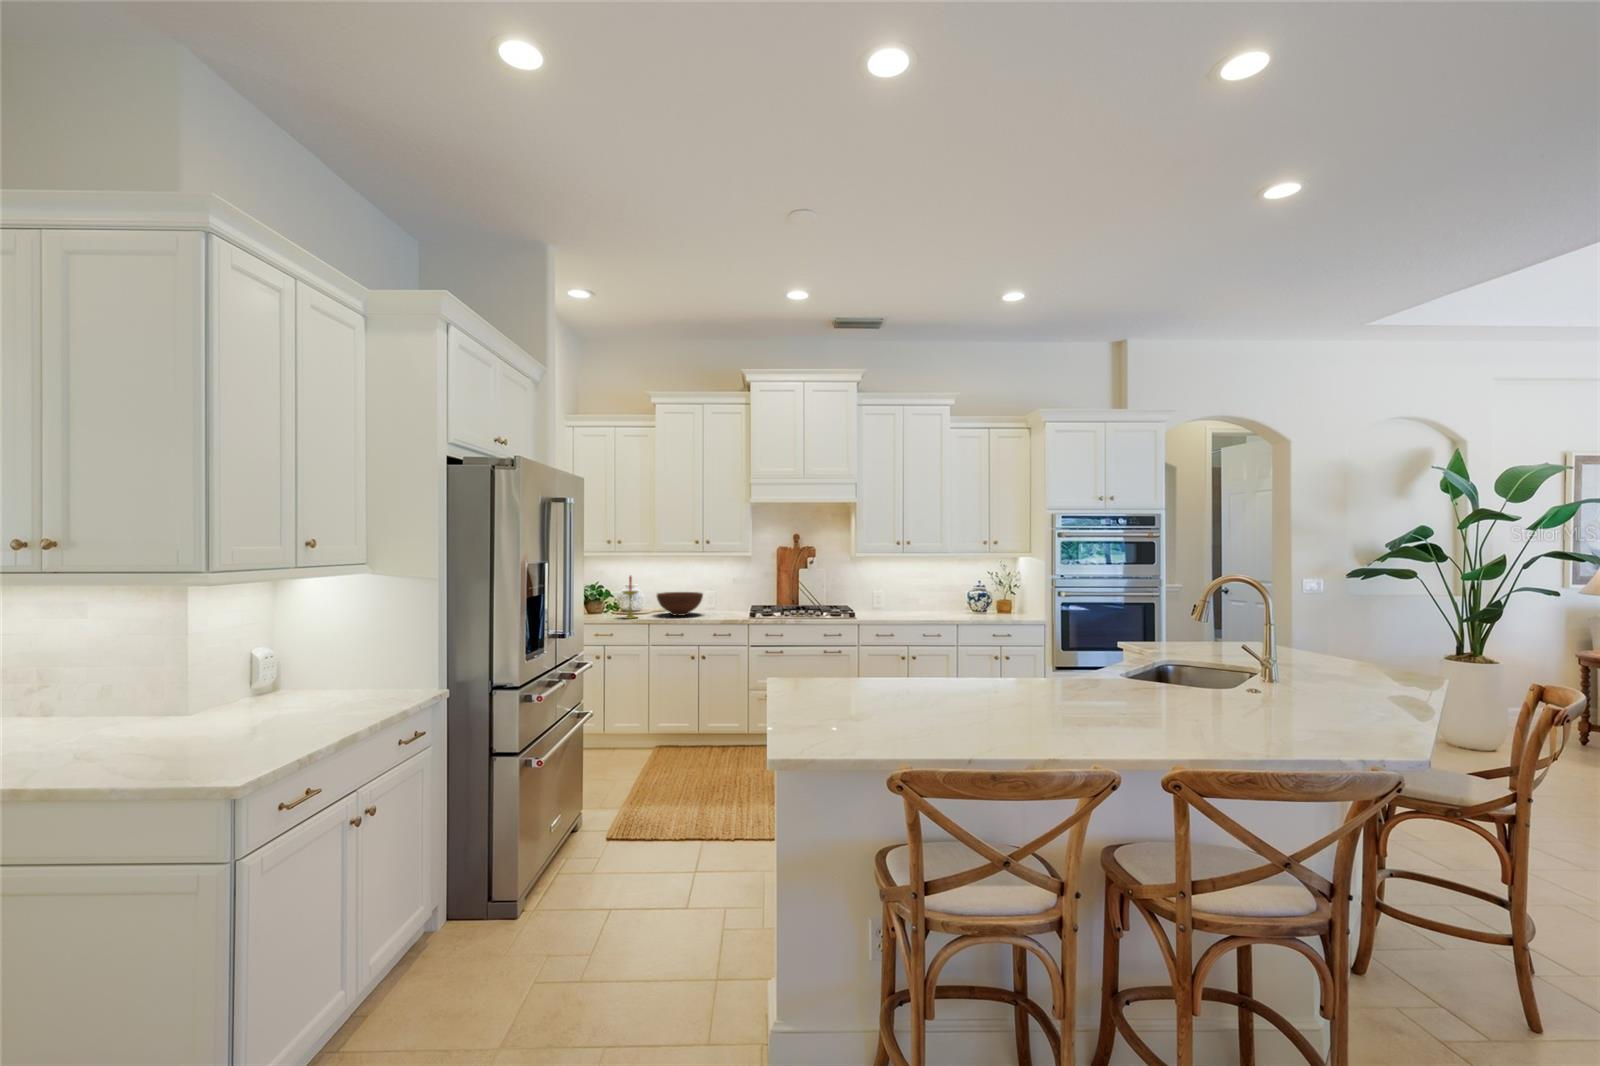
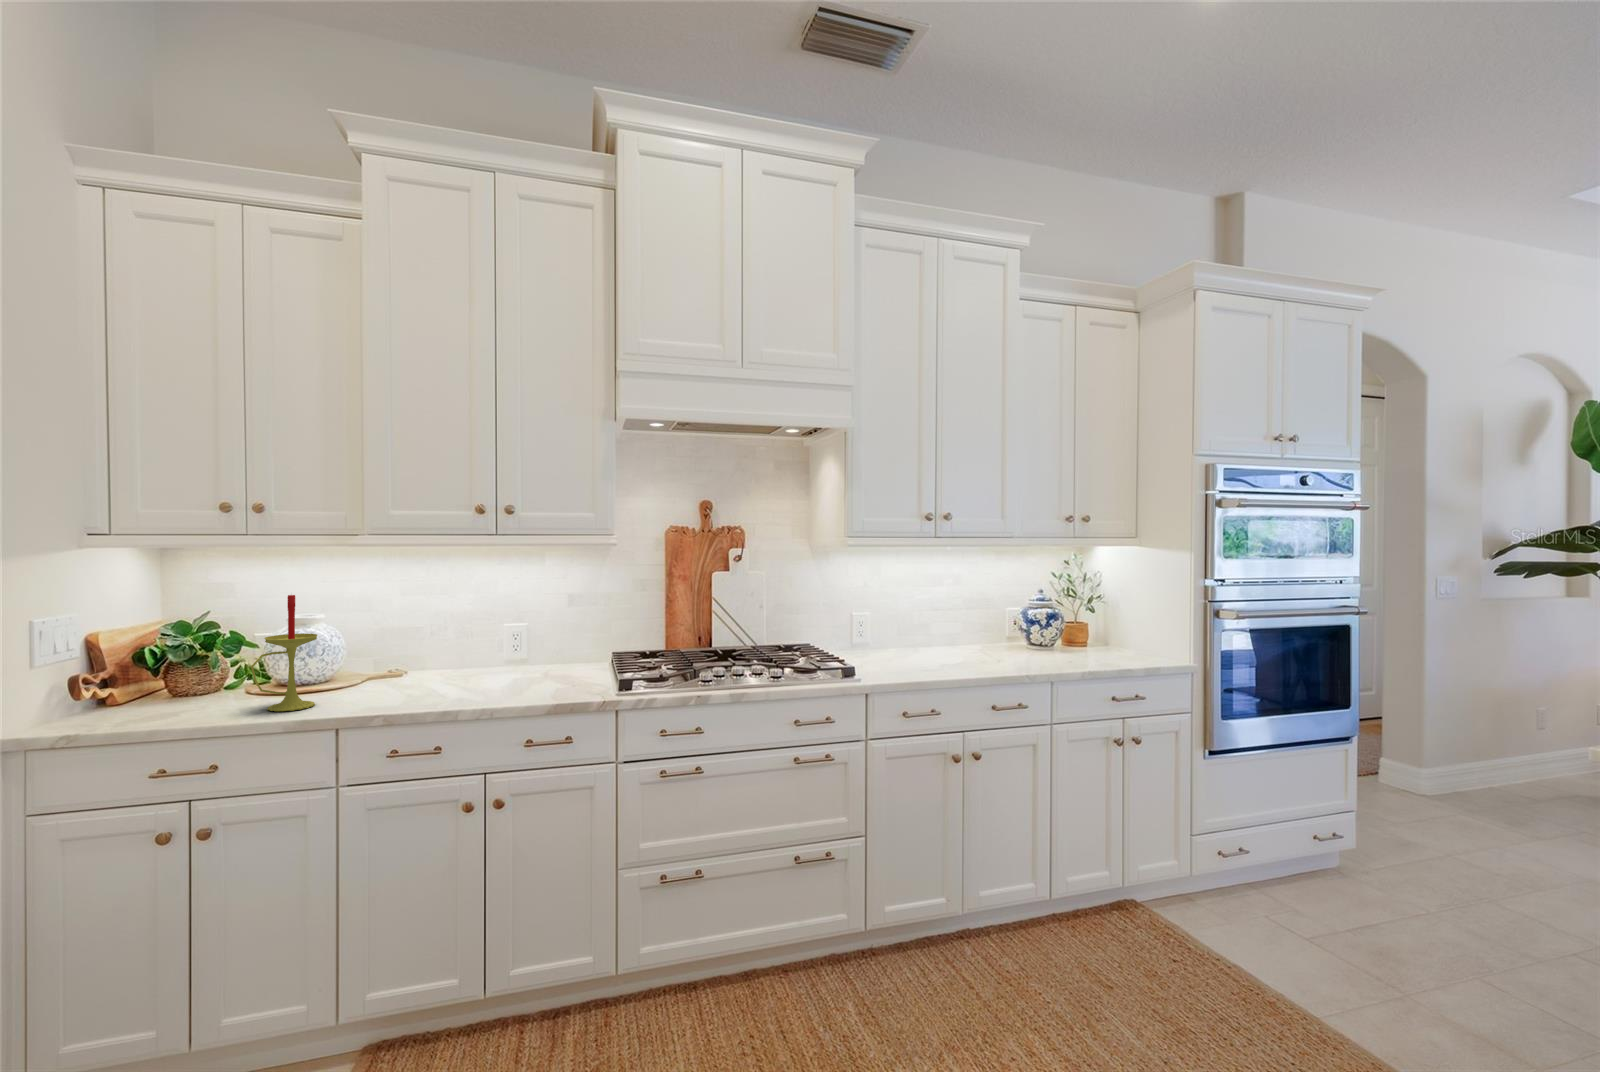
fruit bowl: present [657,592,703,616] -> none [371,628,496,691]

